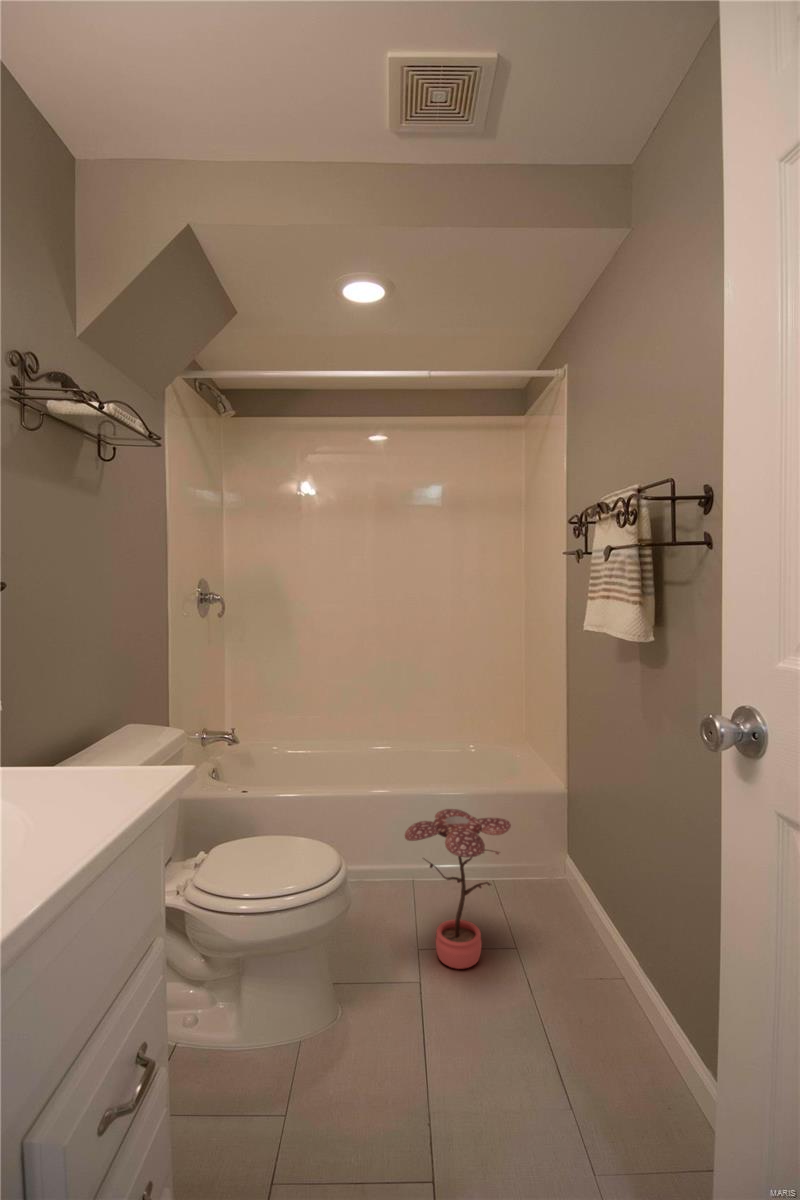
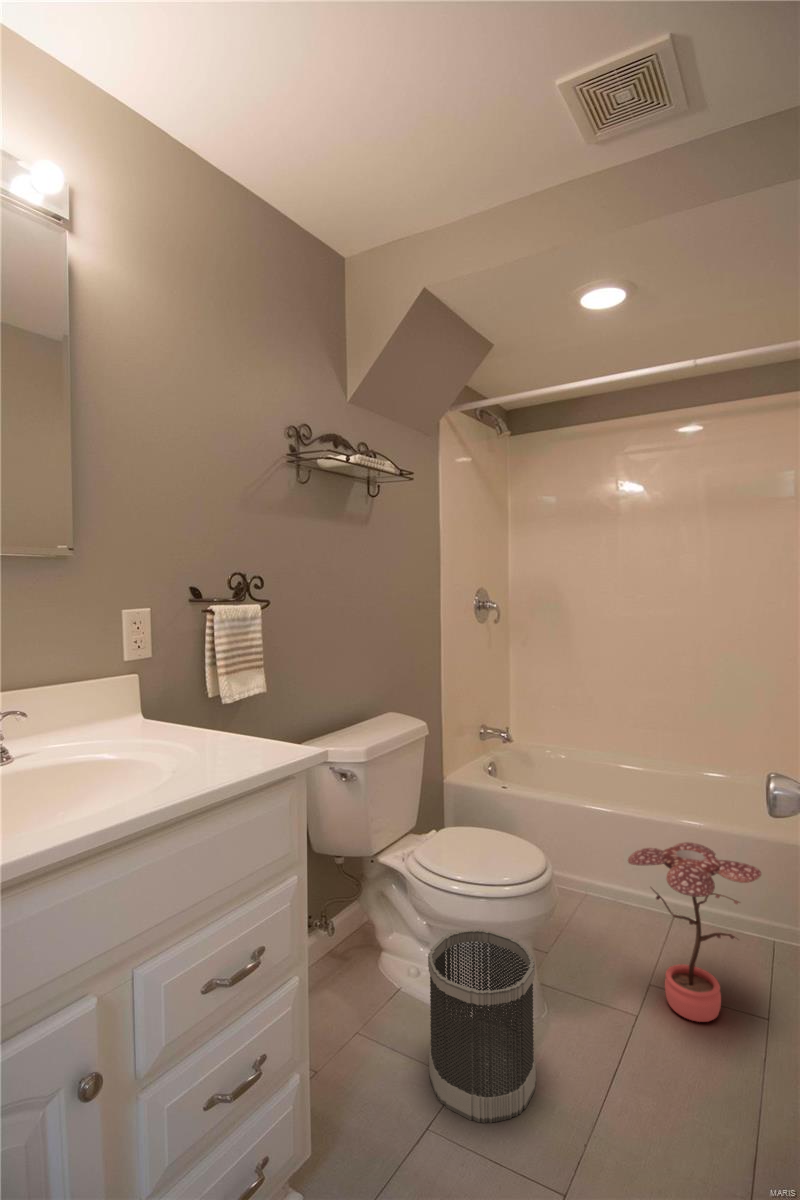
wastebasket: none [244,948,360,1165] -> present [428,929,536,1123]

